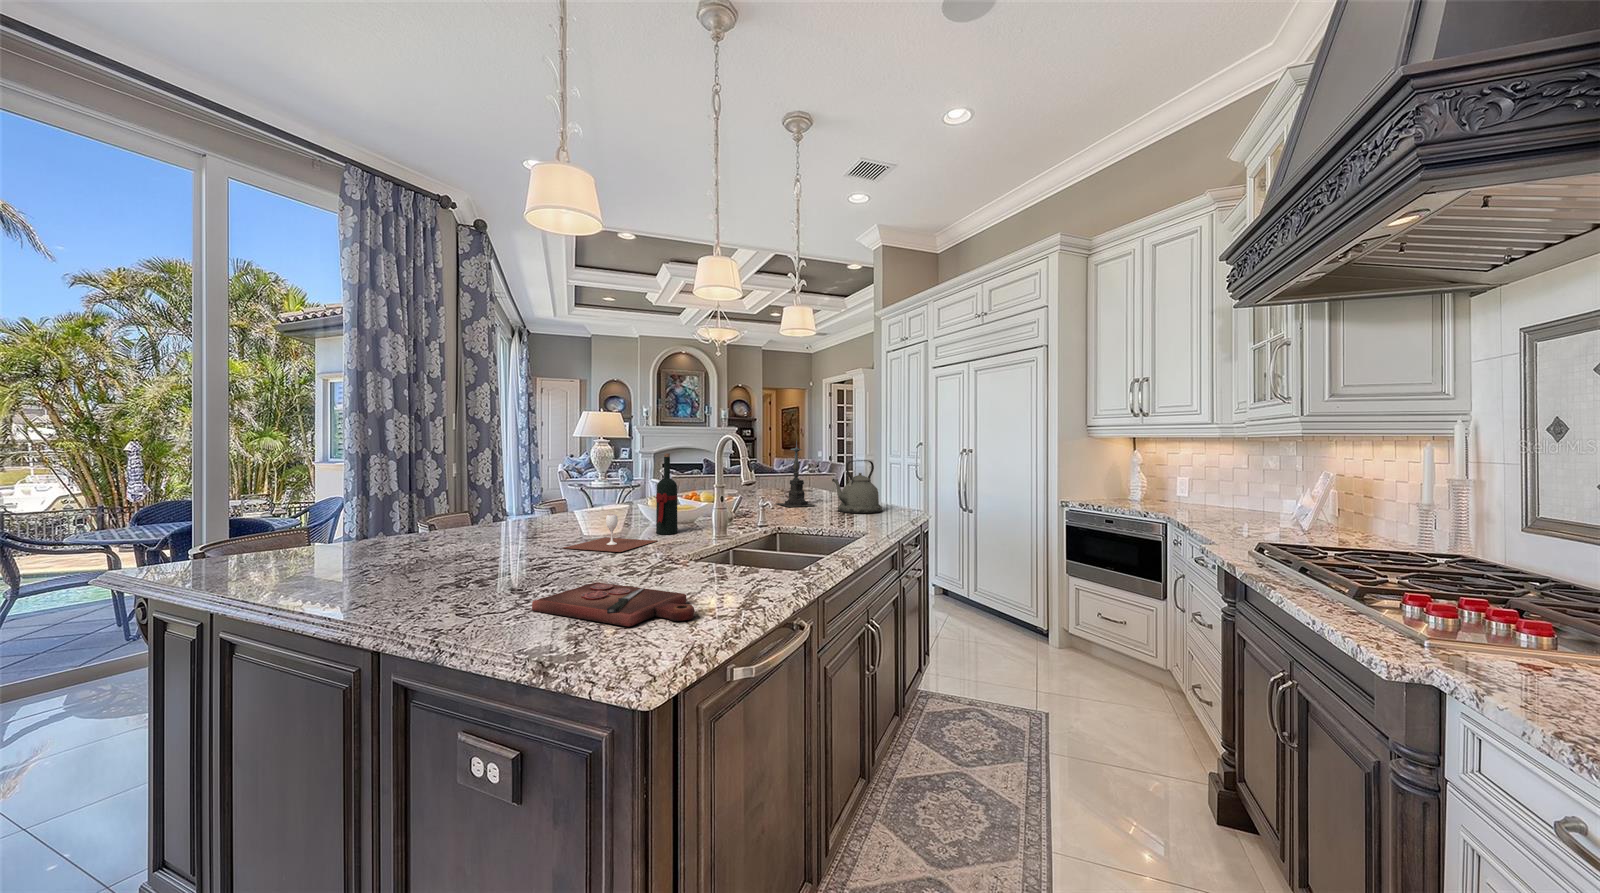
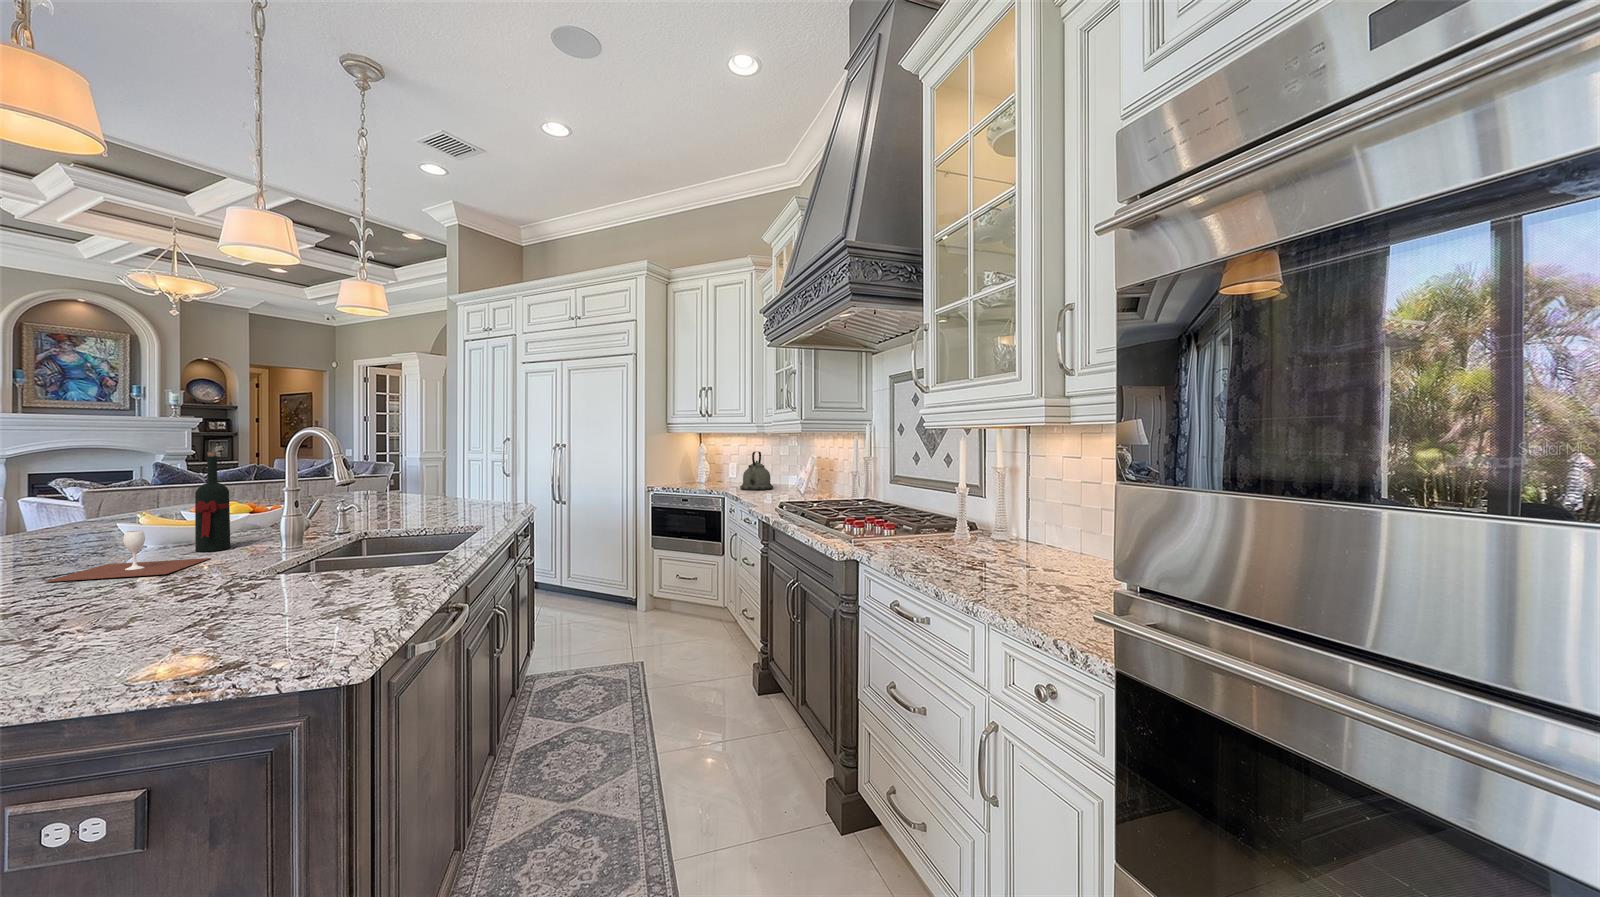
candle holder: present [777,442,815,507] -> none [343,435,402,511]
kettle: present [832,460,882,513] -> present [740,452,773,490]
cutting board: present [532,582,694,626] -> none [113,591,361,638]

